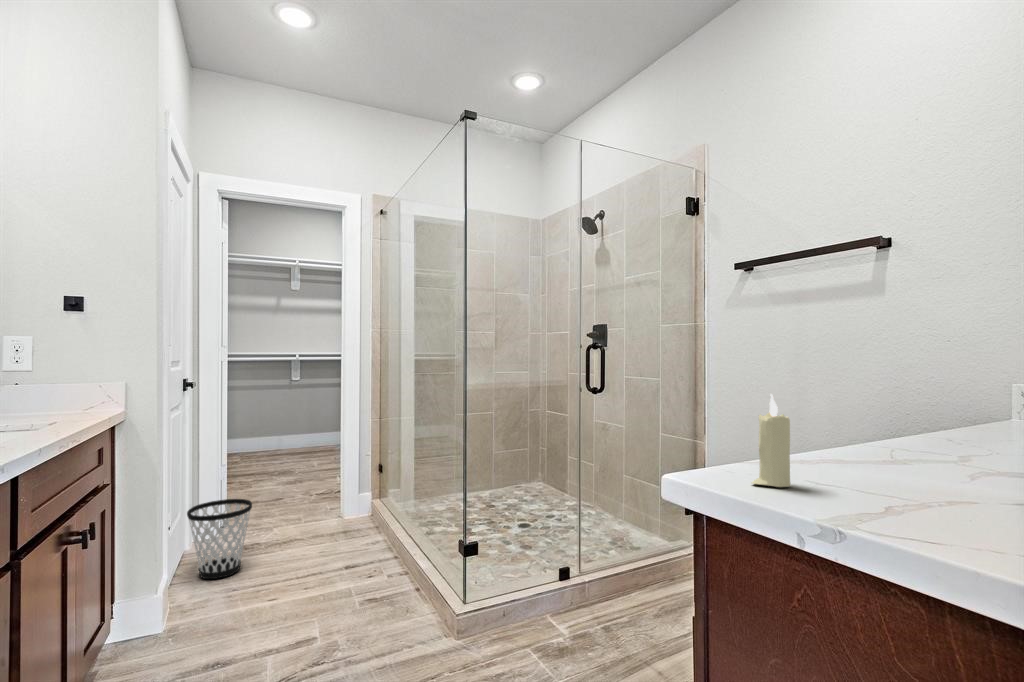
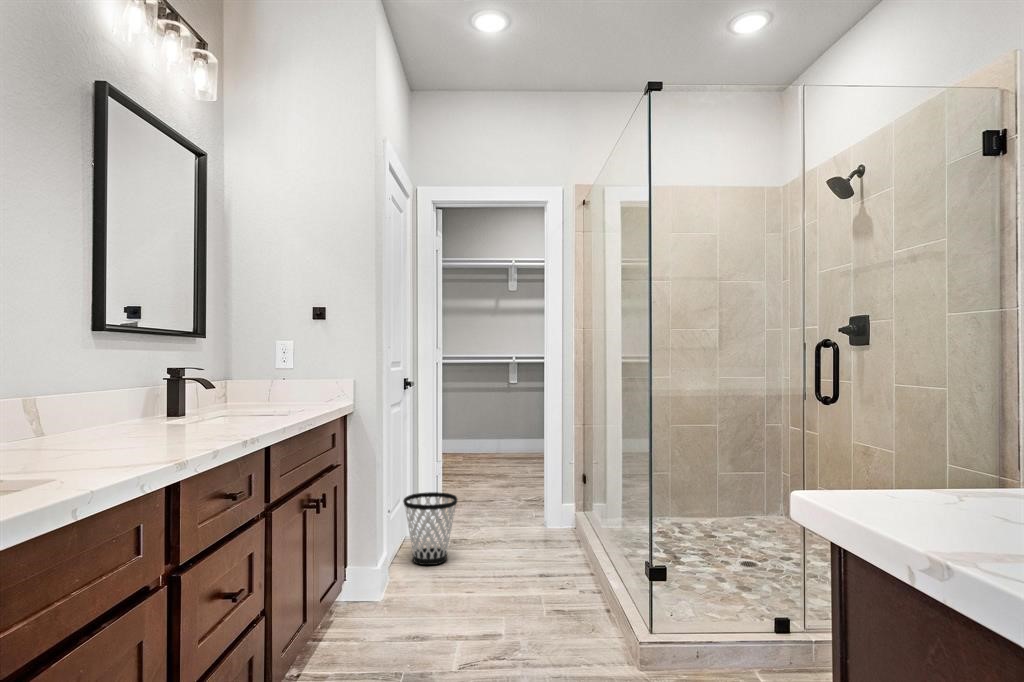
candle: present [752,394,791,487] -> none [881,403,935,515]

